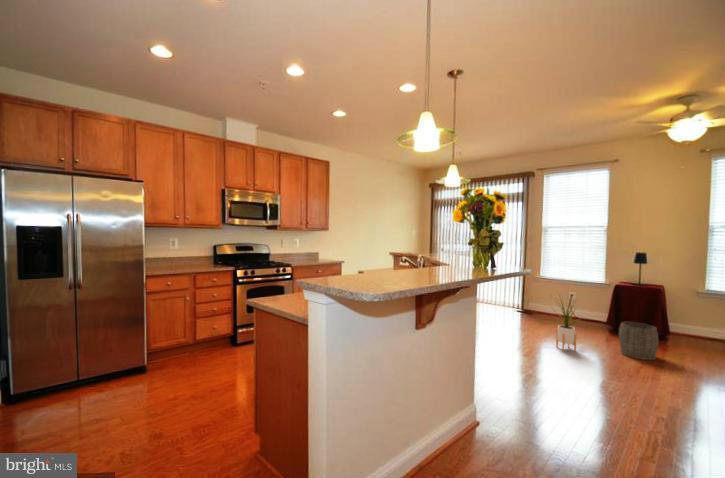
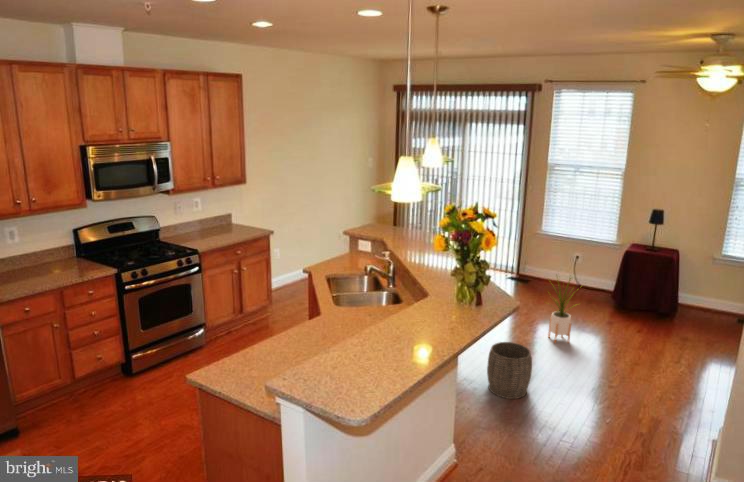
woven basket: present [619,322,659,360] -> present [487,342,532,399]

